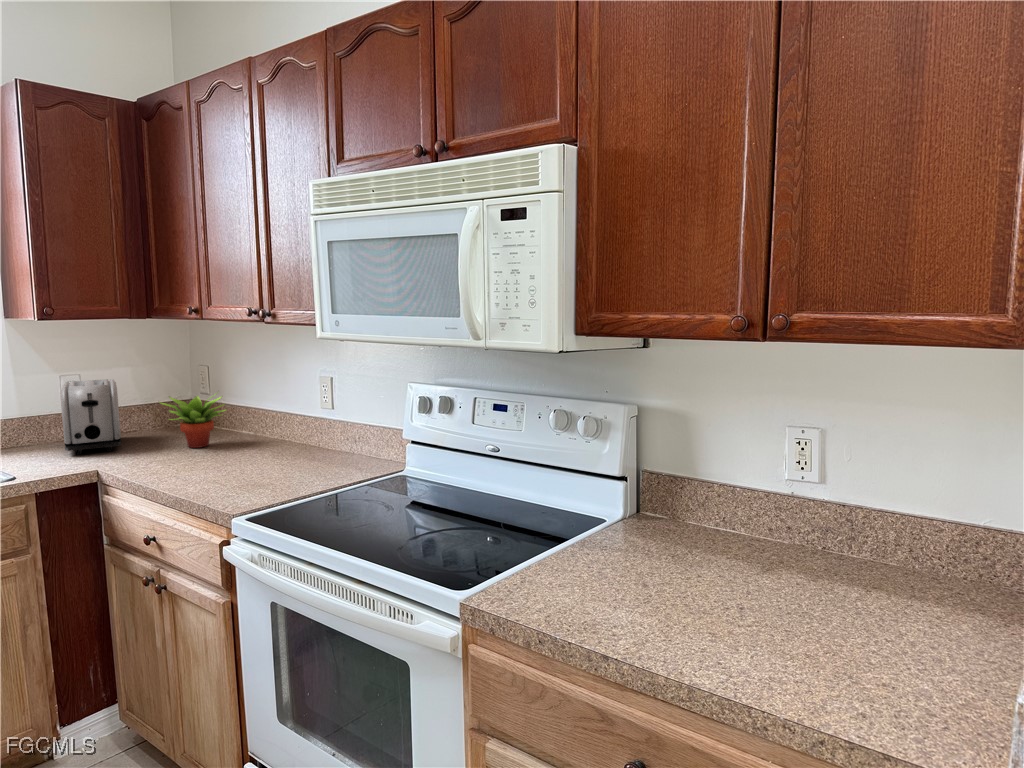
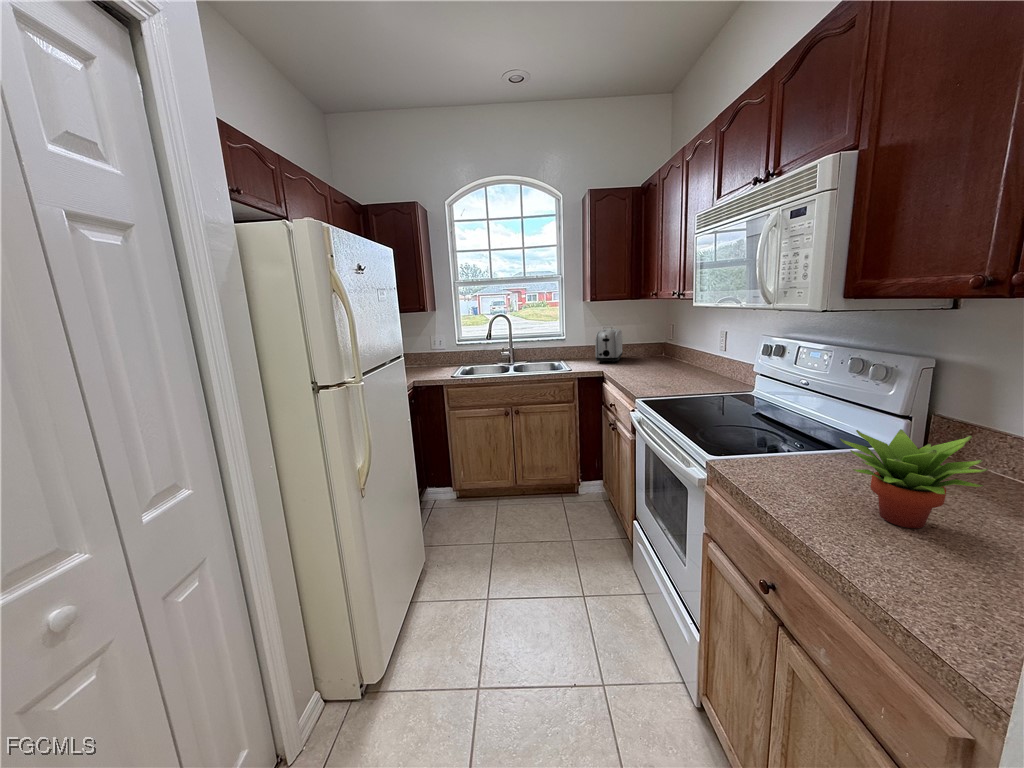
succulent plant: present [160,396,226,448] -> present [840,429,988,528]

